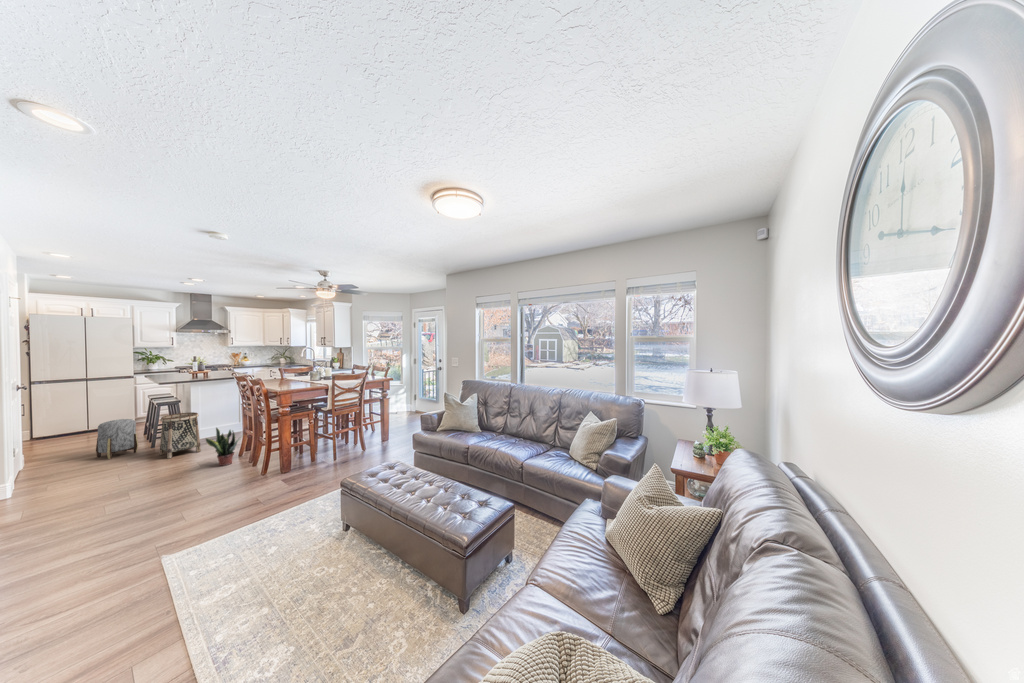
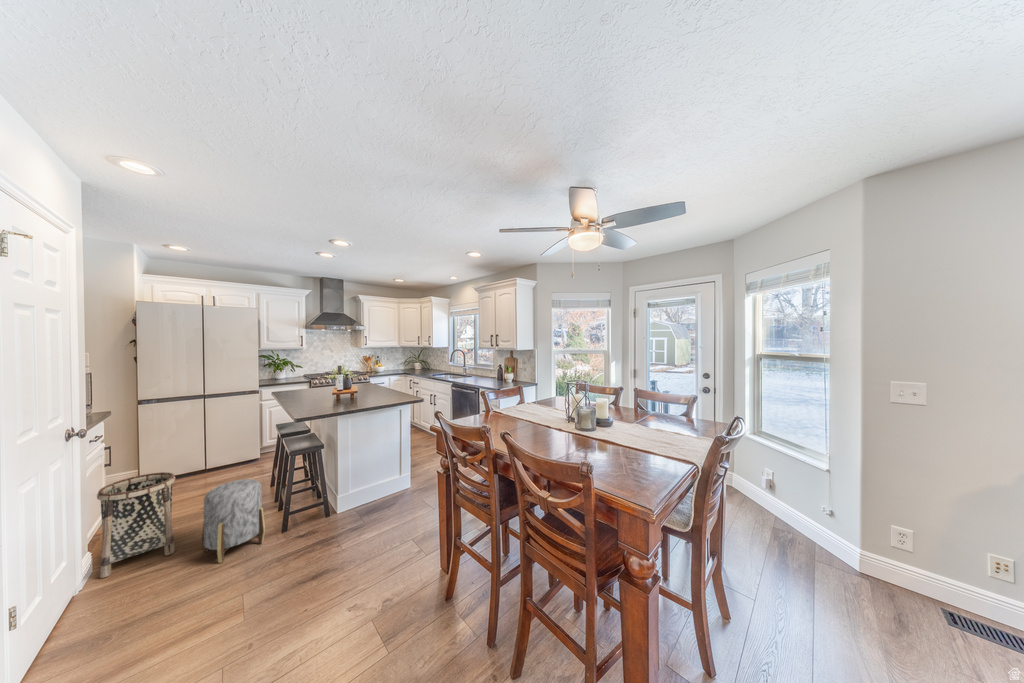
basket: present [159,412,201,459] -> present [97,472,175,578]
potted plant: present [206,428,241,466] -> none [400,536,460,632]

